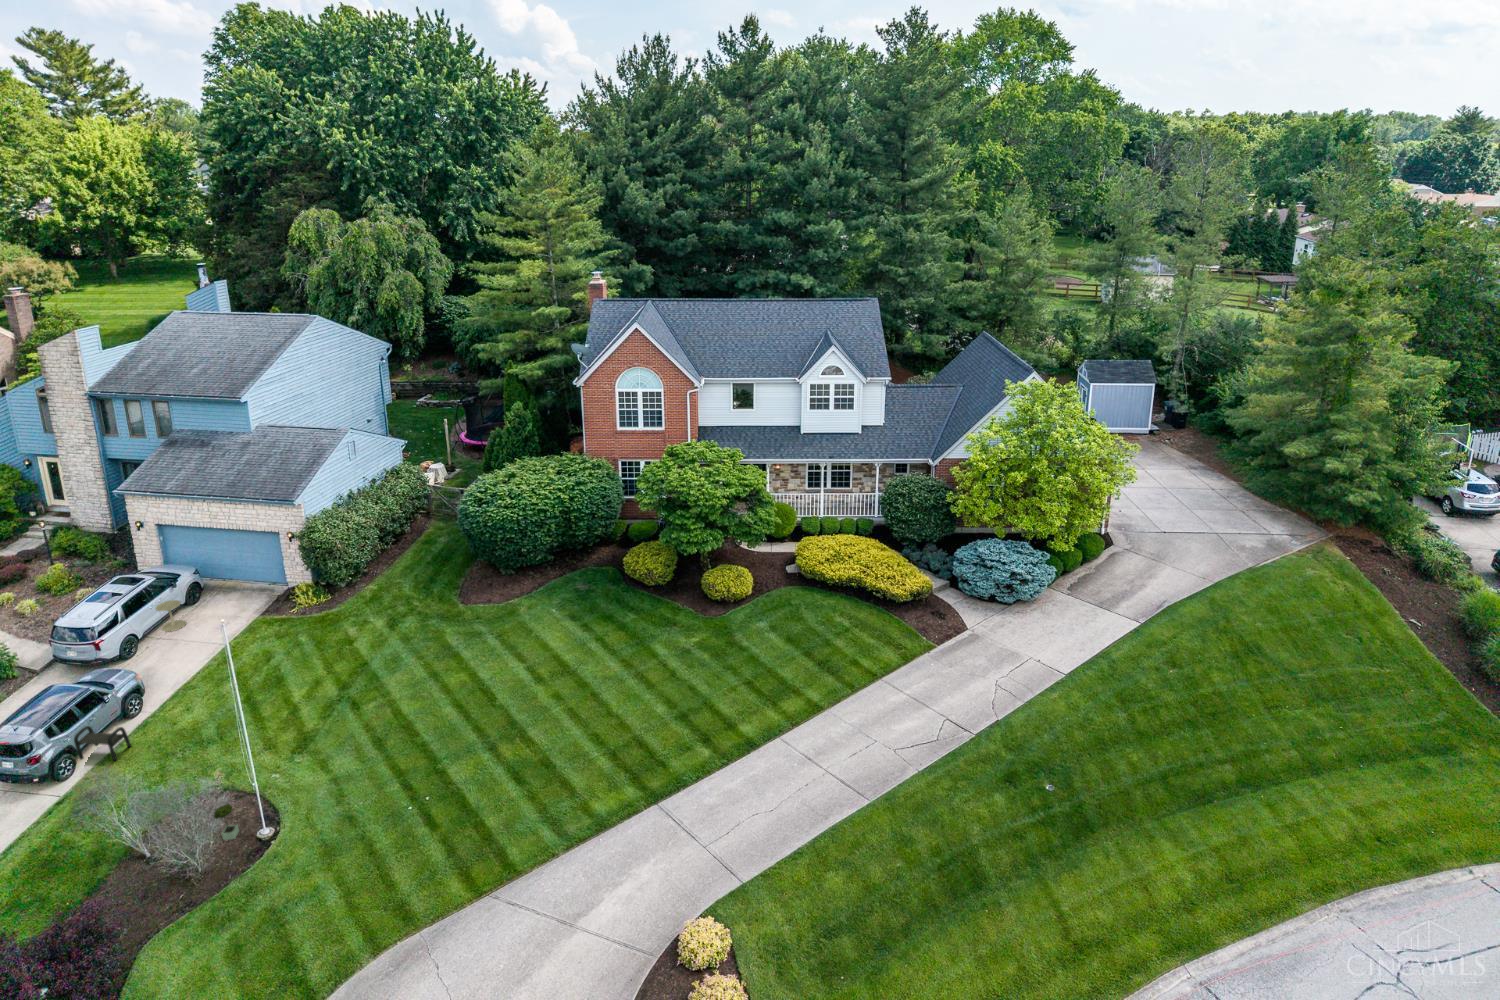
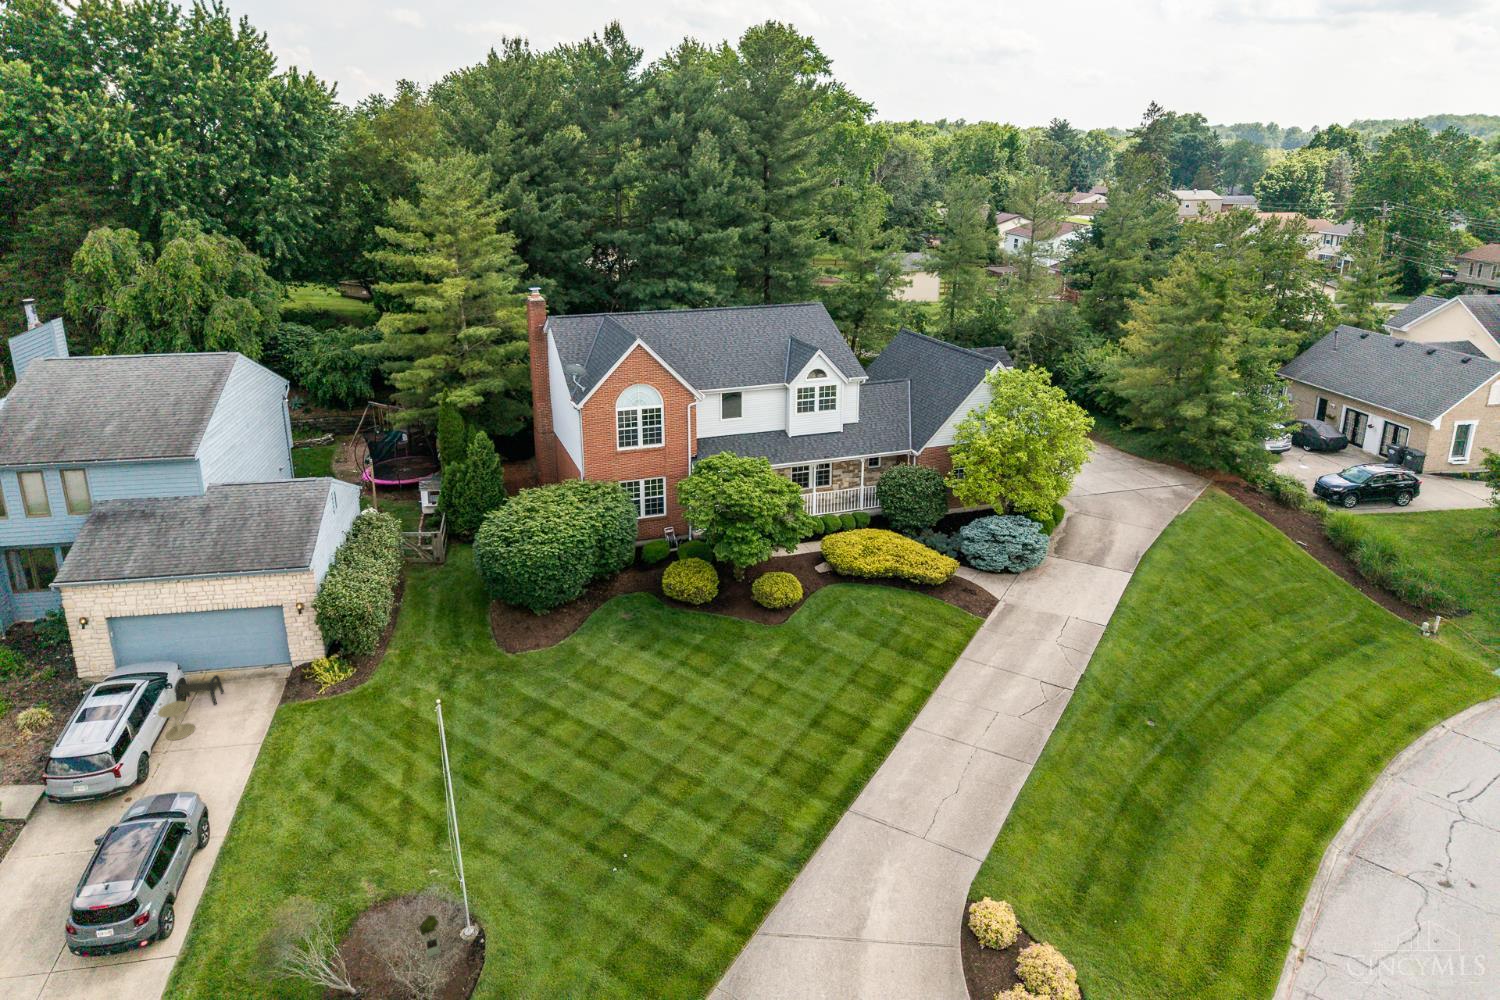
bench: present [74,726,131,761] -> present [175,675,224,705]

